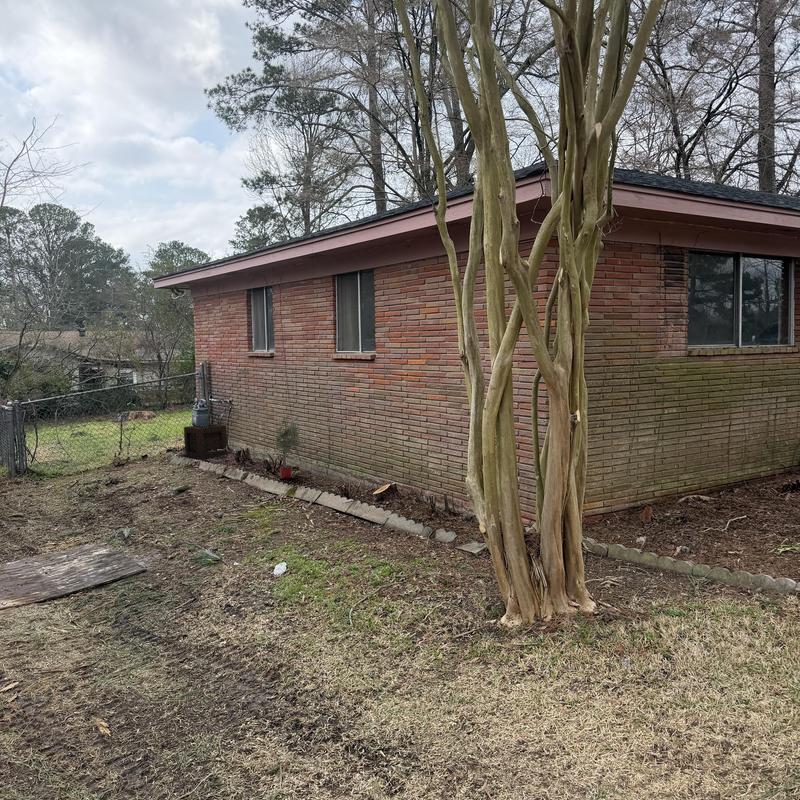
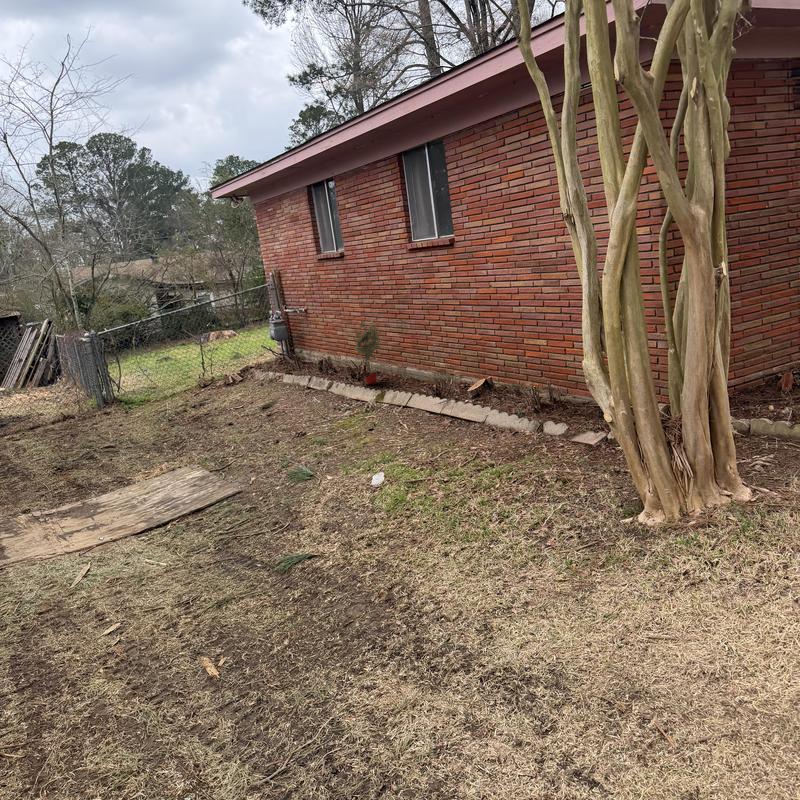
wooden crate: present [184,424,228,459] -> none [263,336,310,374]

